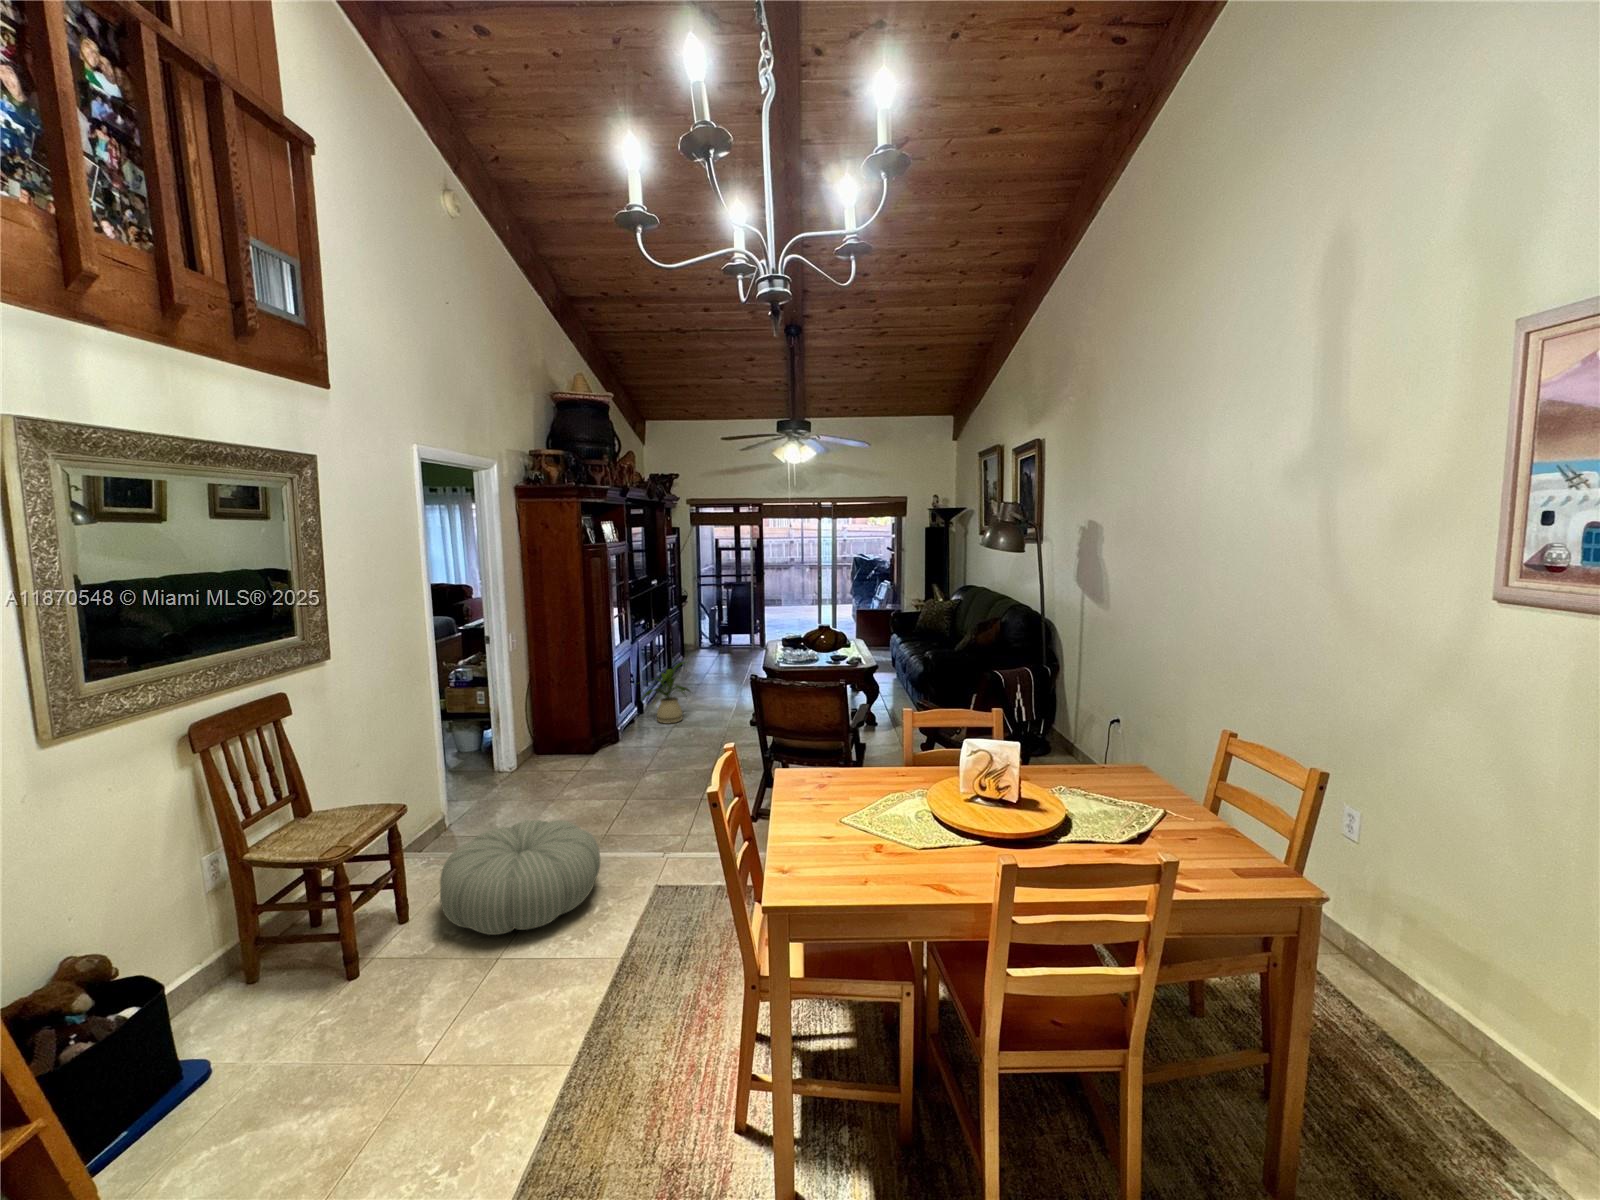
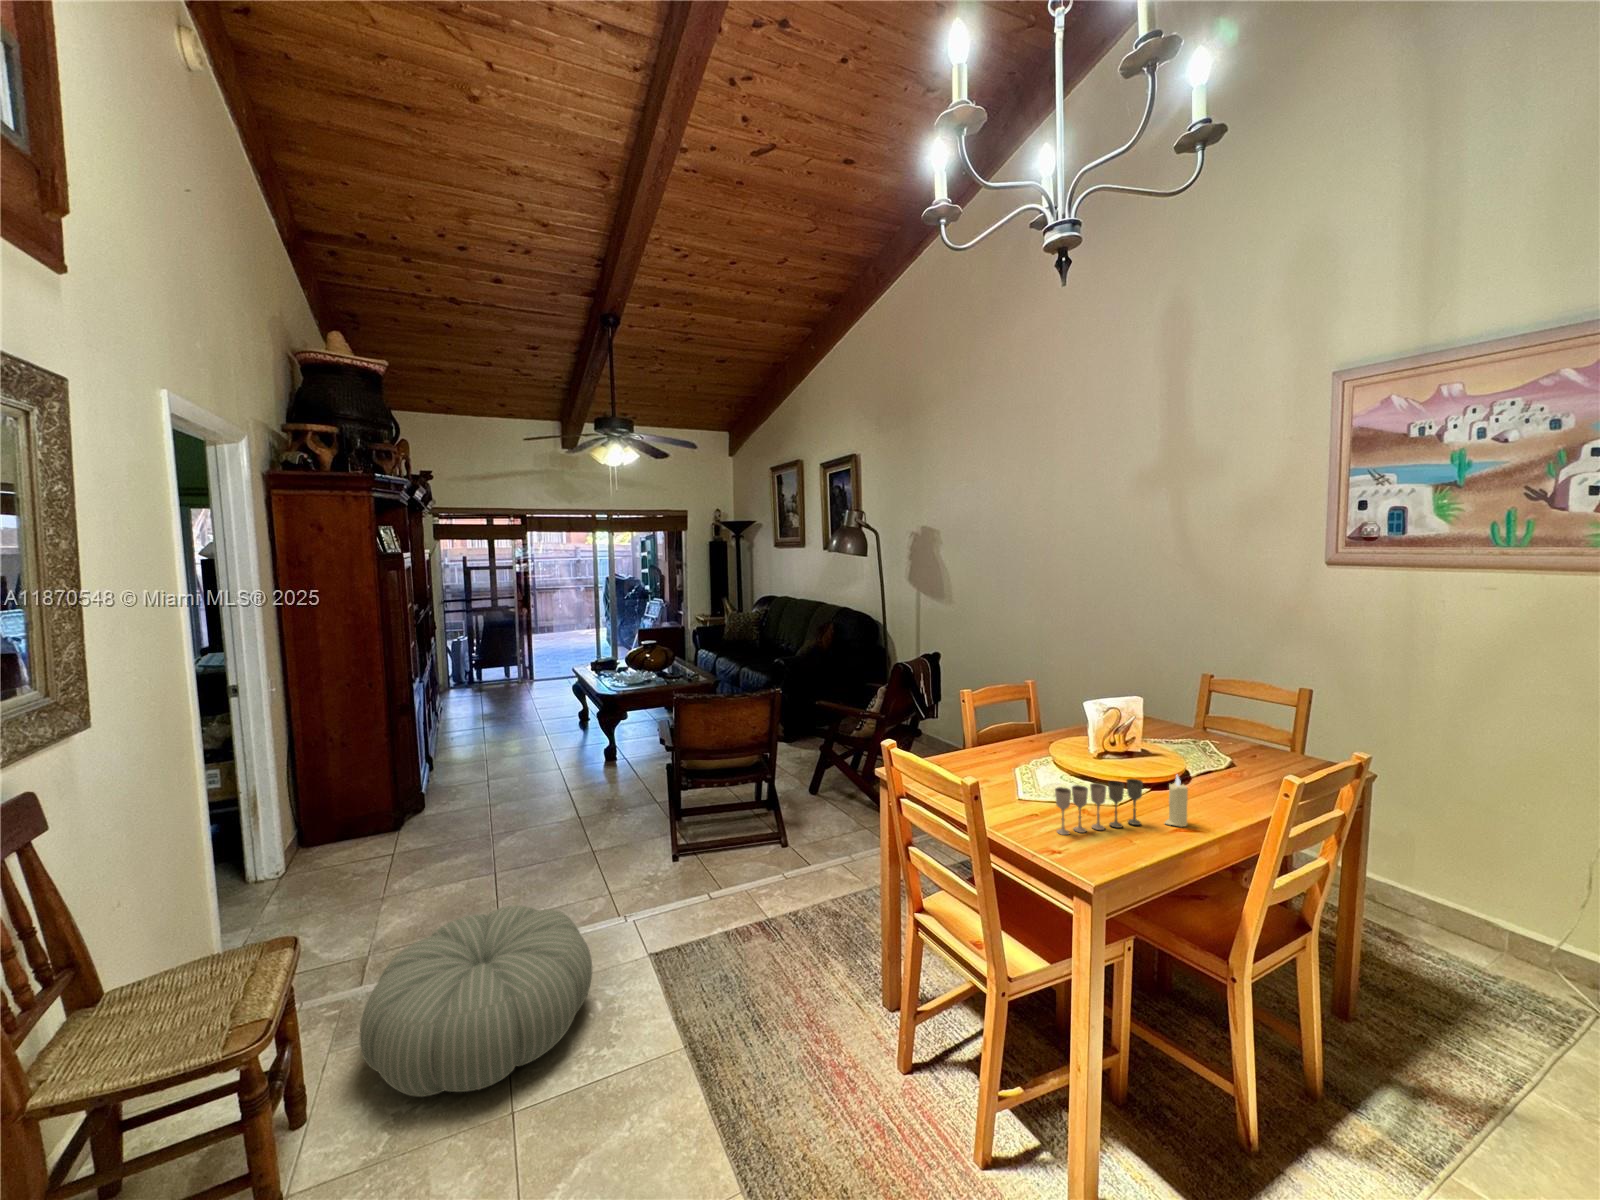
house plant: present [642,662,690,724] -> none [435,694,510,773]
wine glass: none [812,811,908,868] -> present [1055,779,1143,835]
candle: none [929,825,955,882] -> present [1165,775,1188,827]

